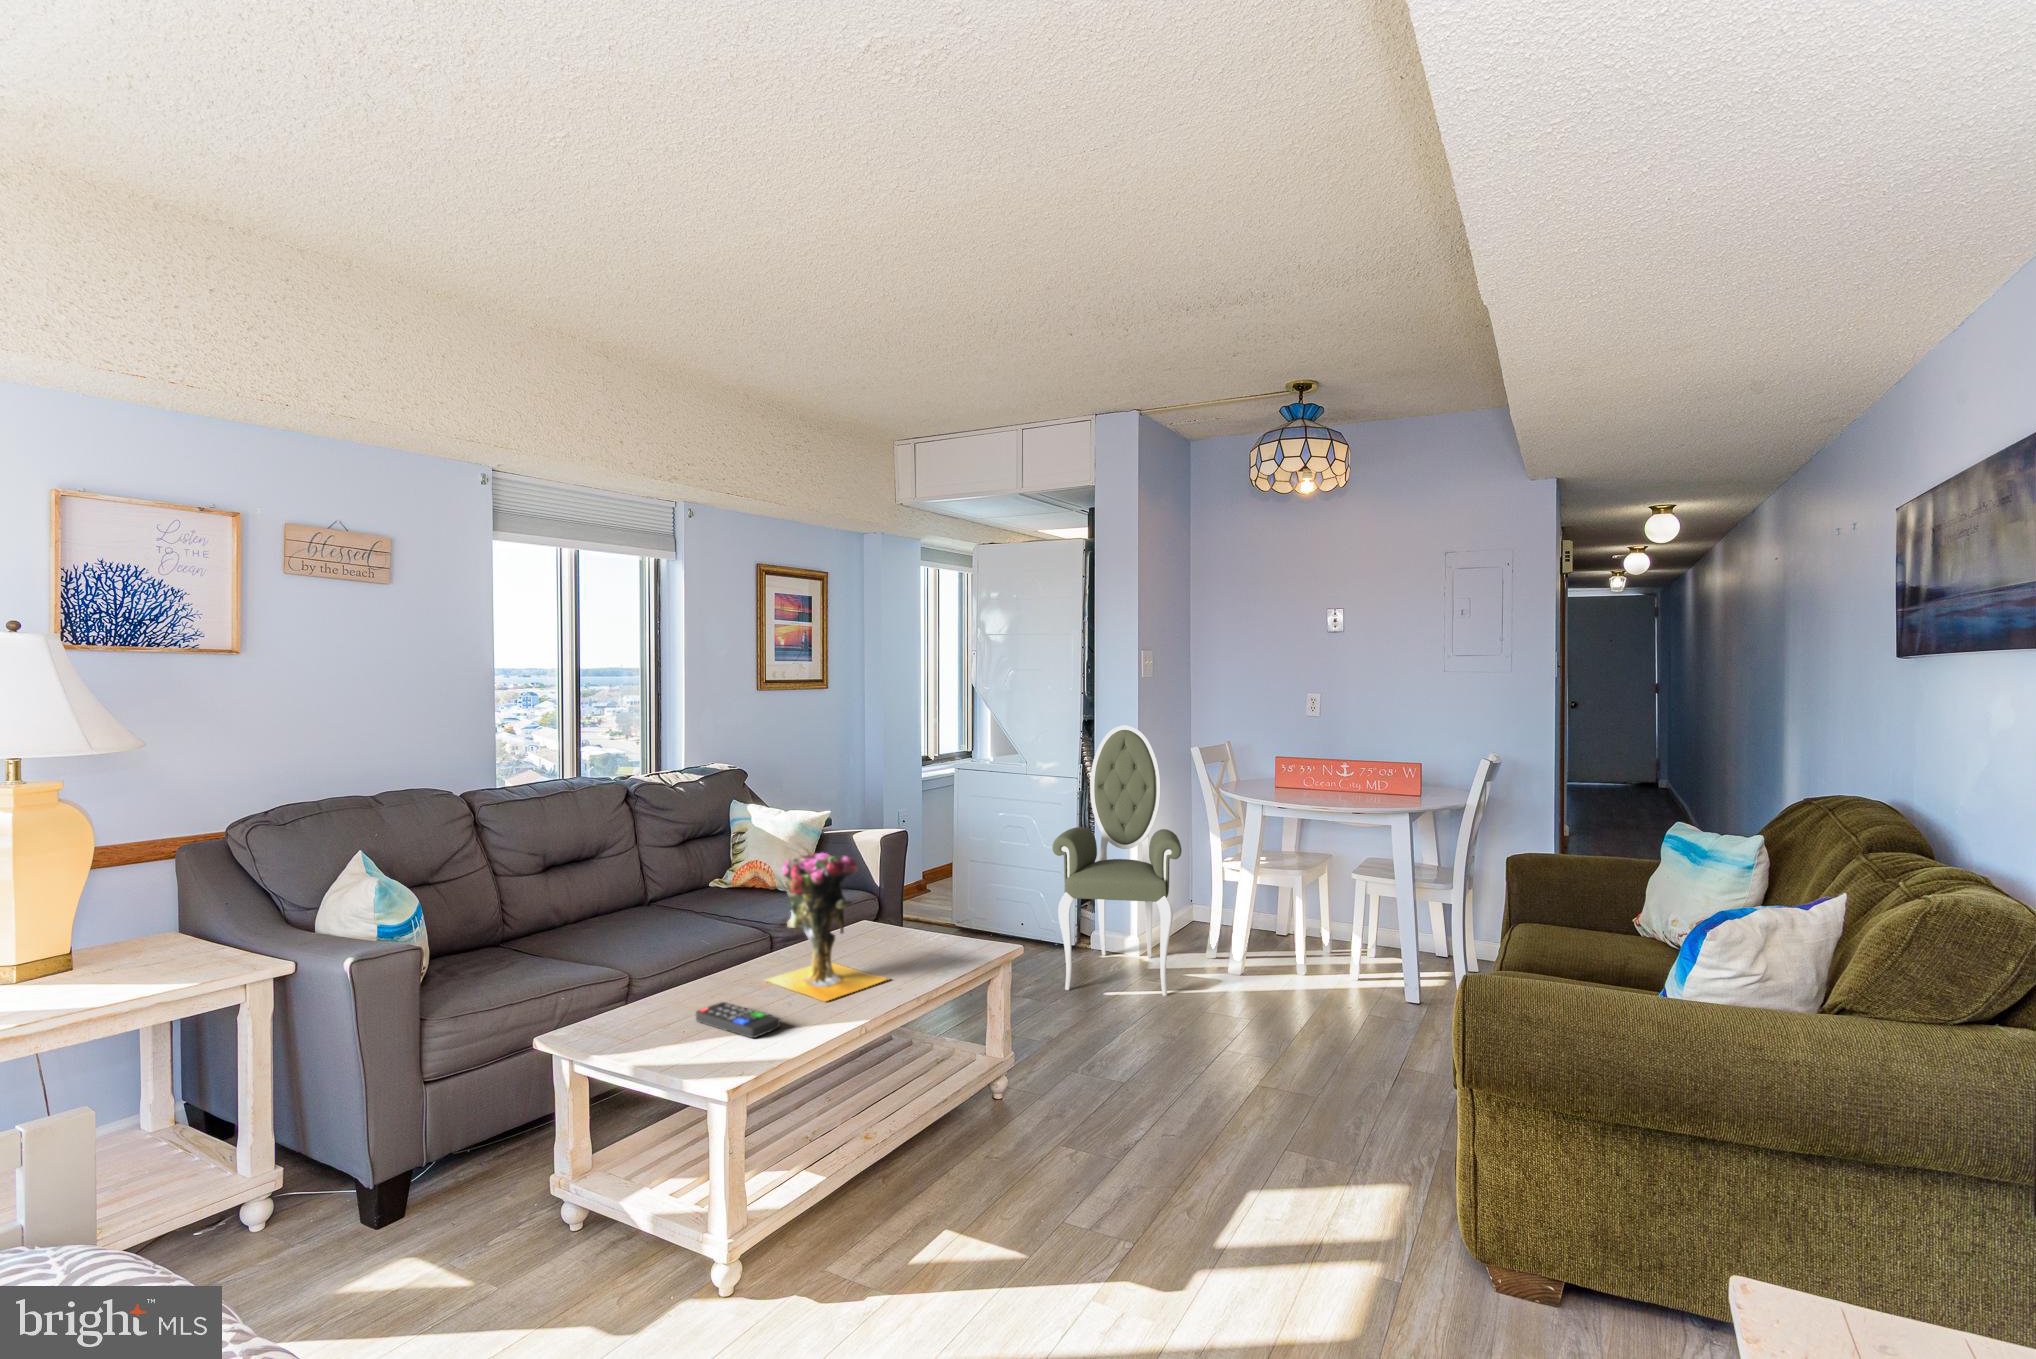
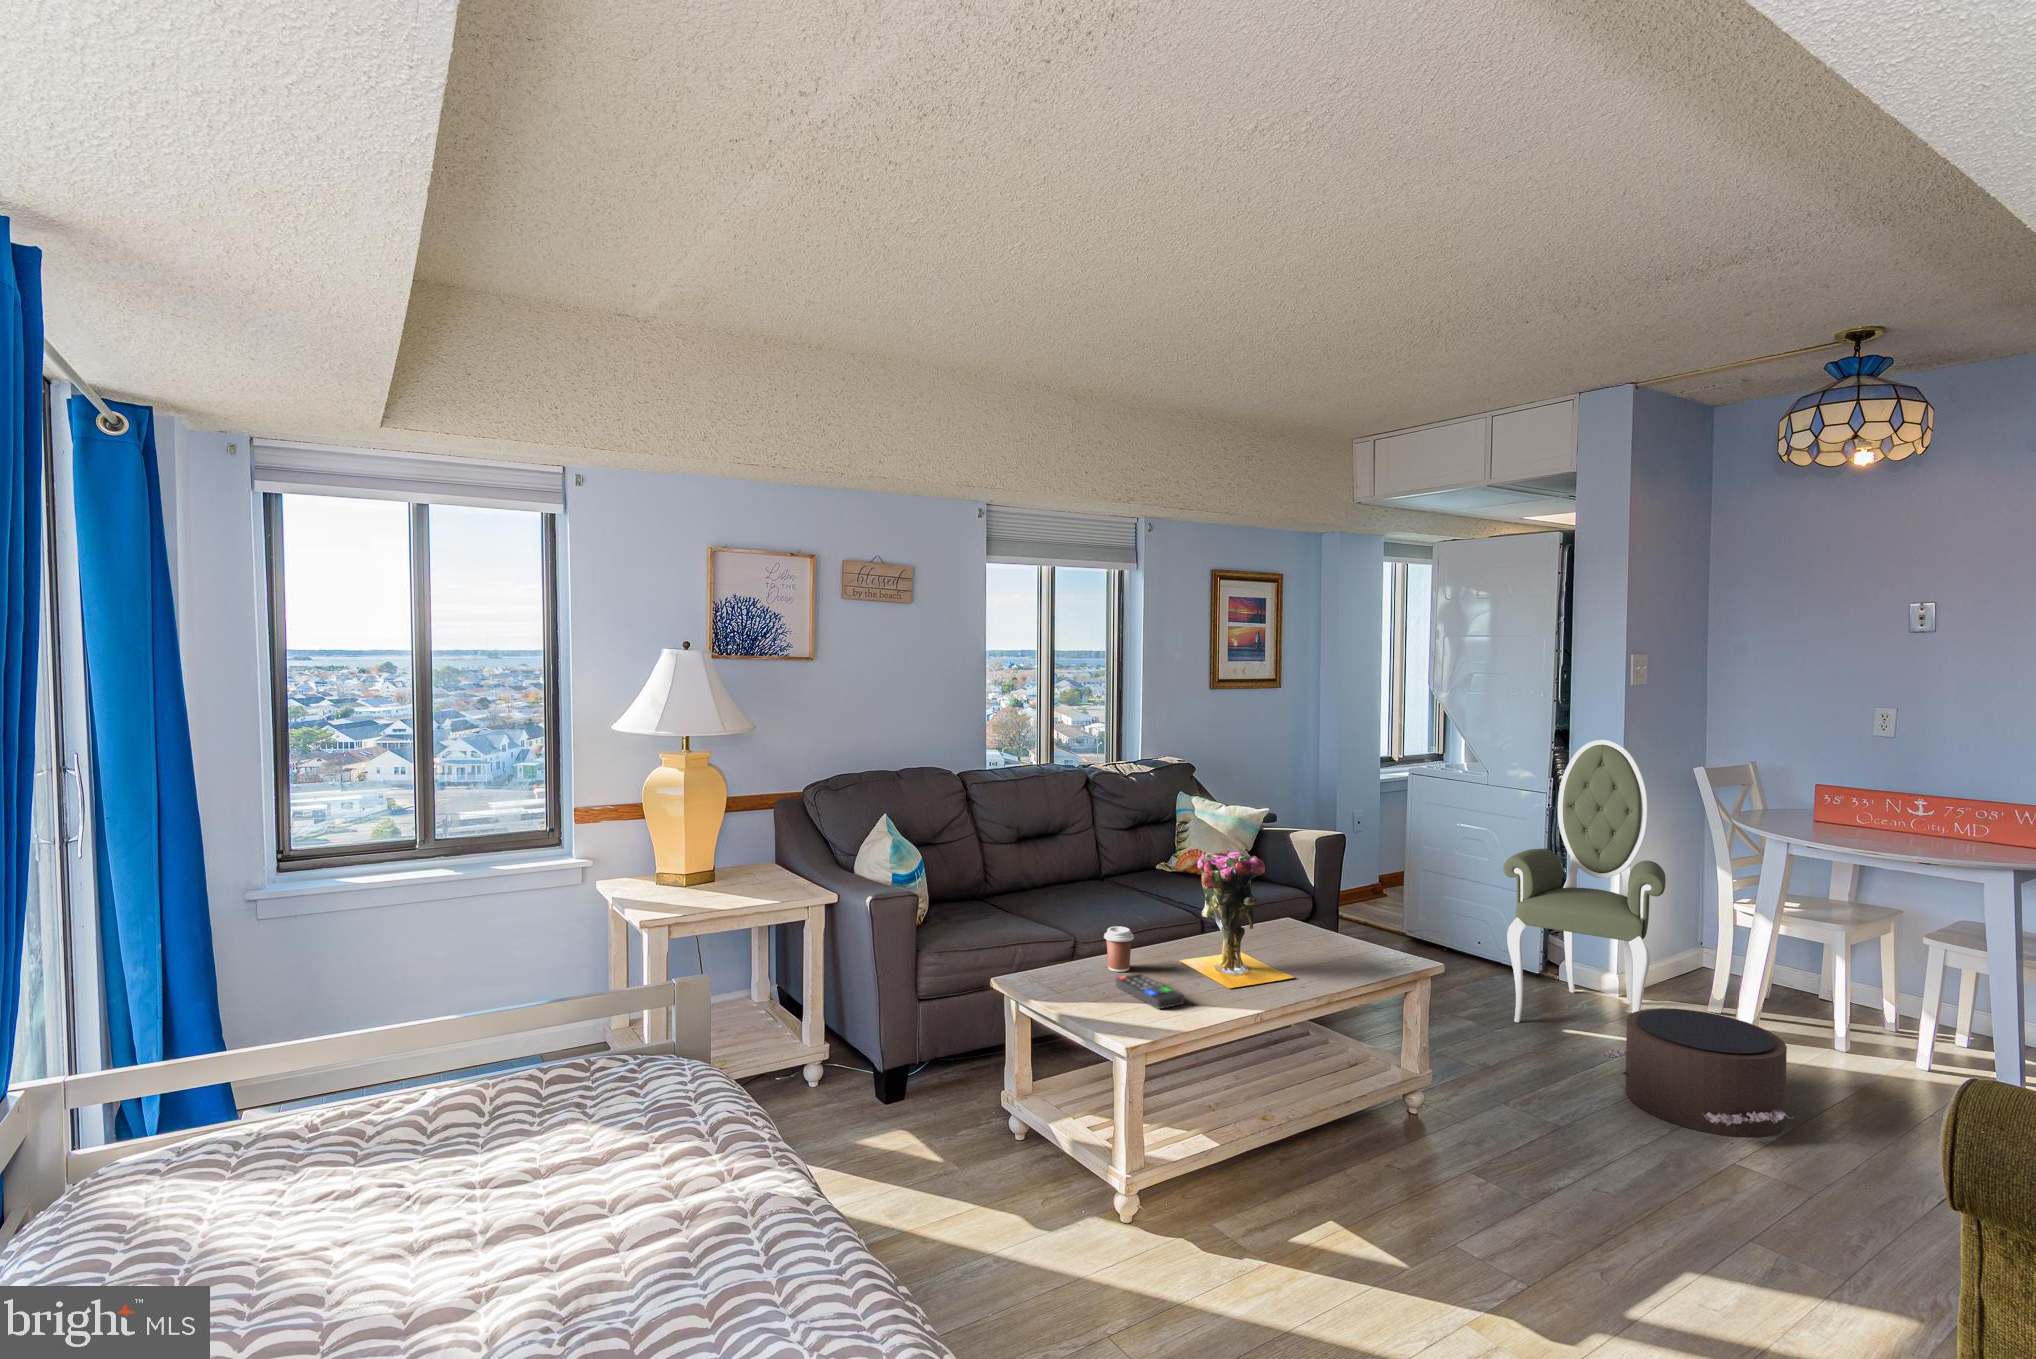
coffee cup: none [677,951,712,1004] -> present [1104,926,1134,972]
pouf: none [1143,955,1292,1059] -> present [1601,1008,1793,1137]

